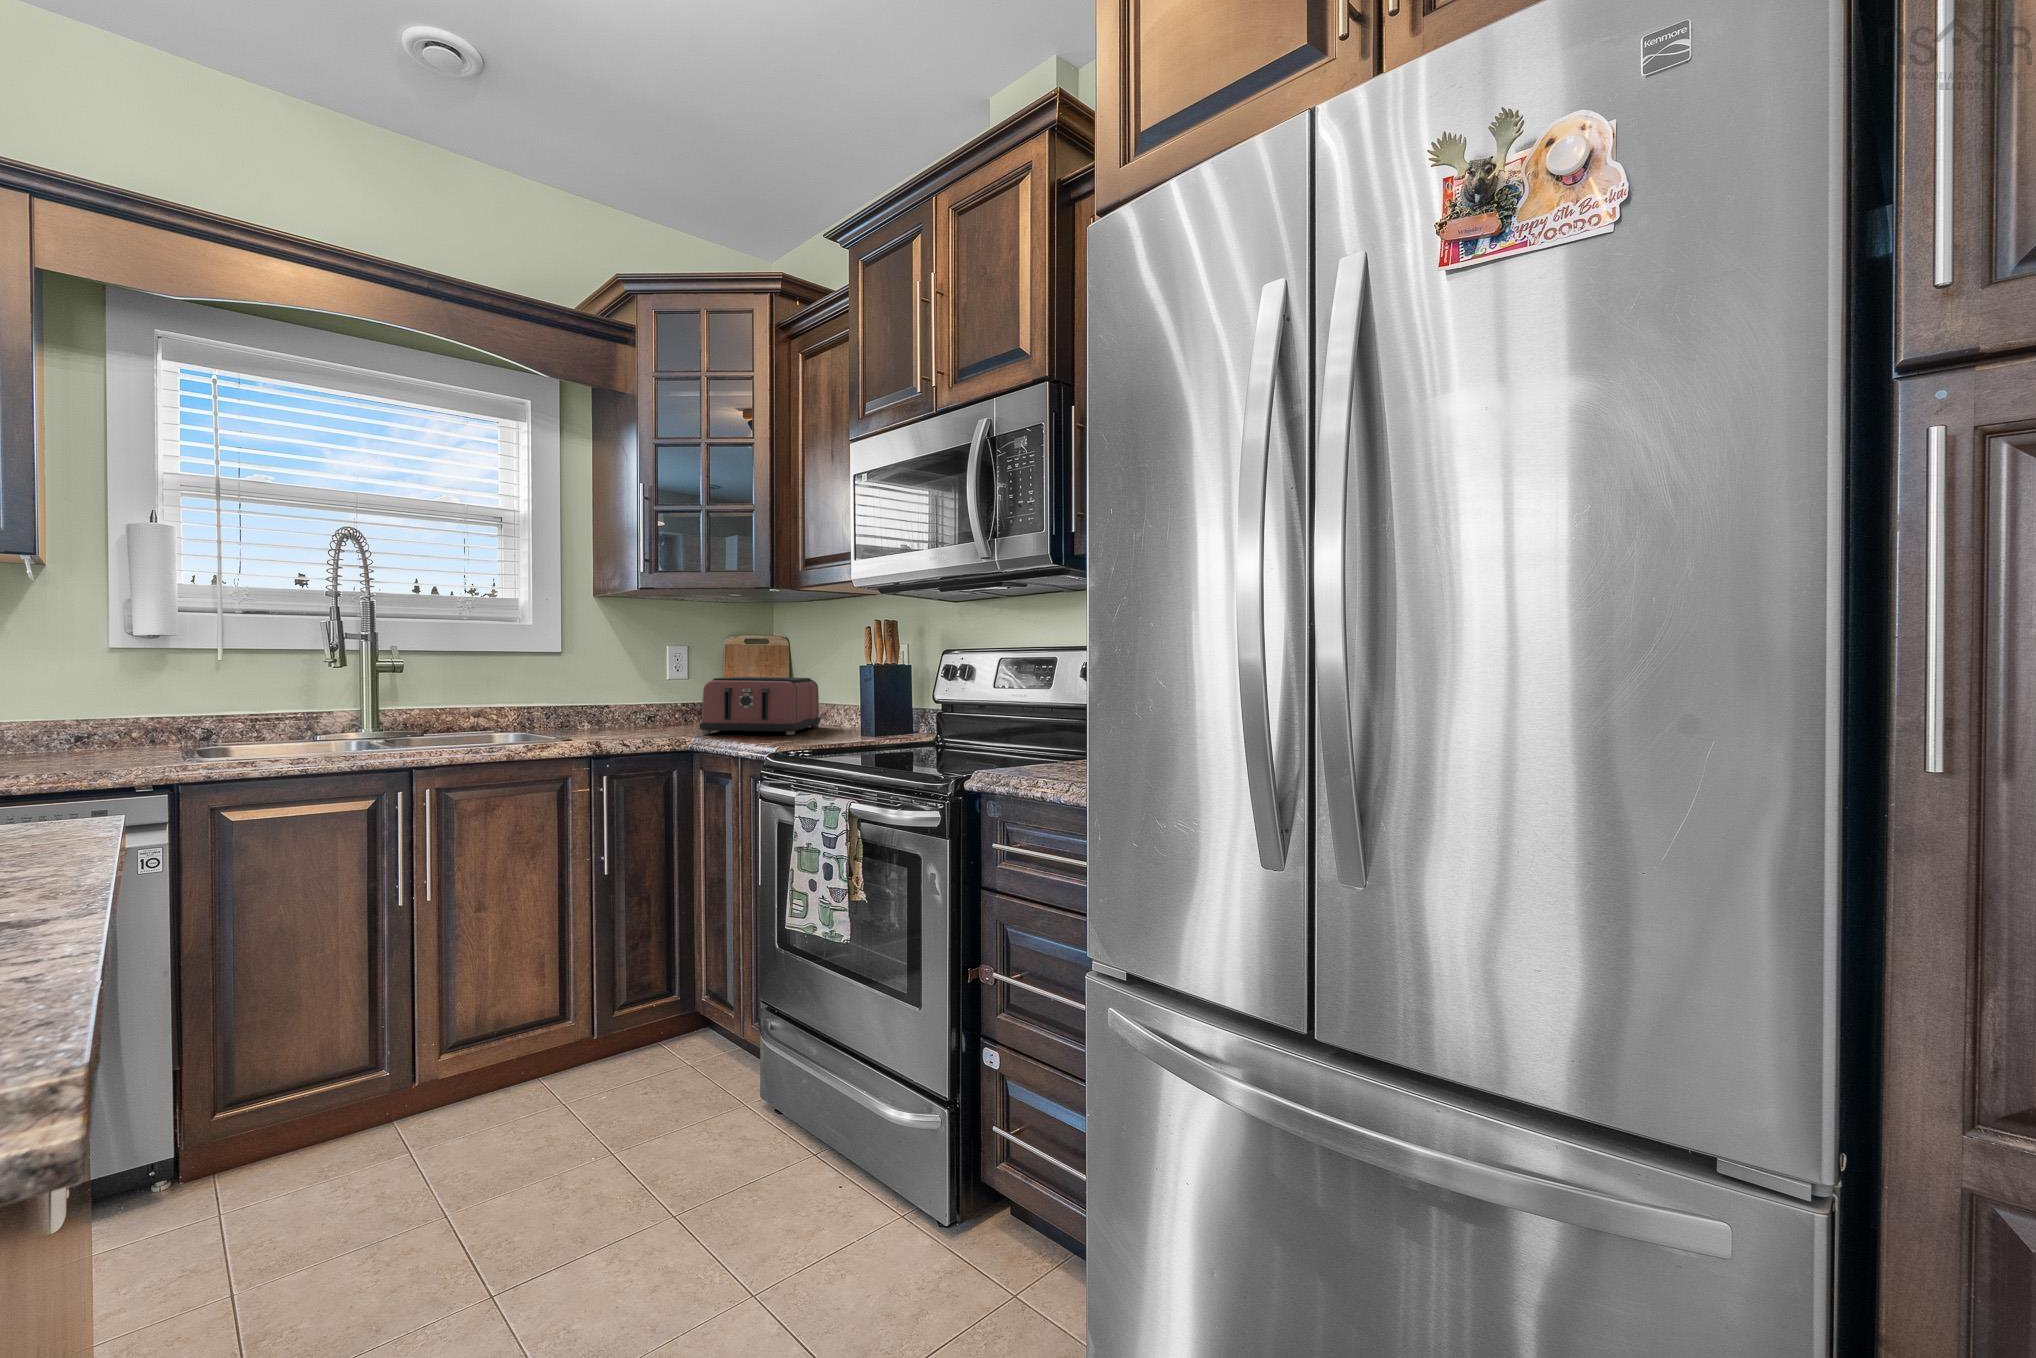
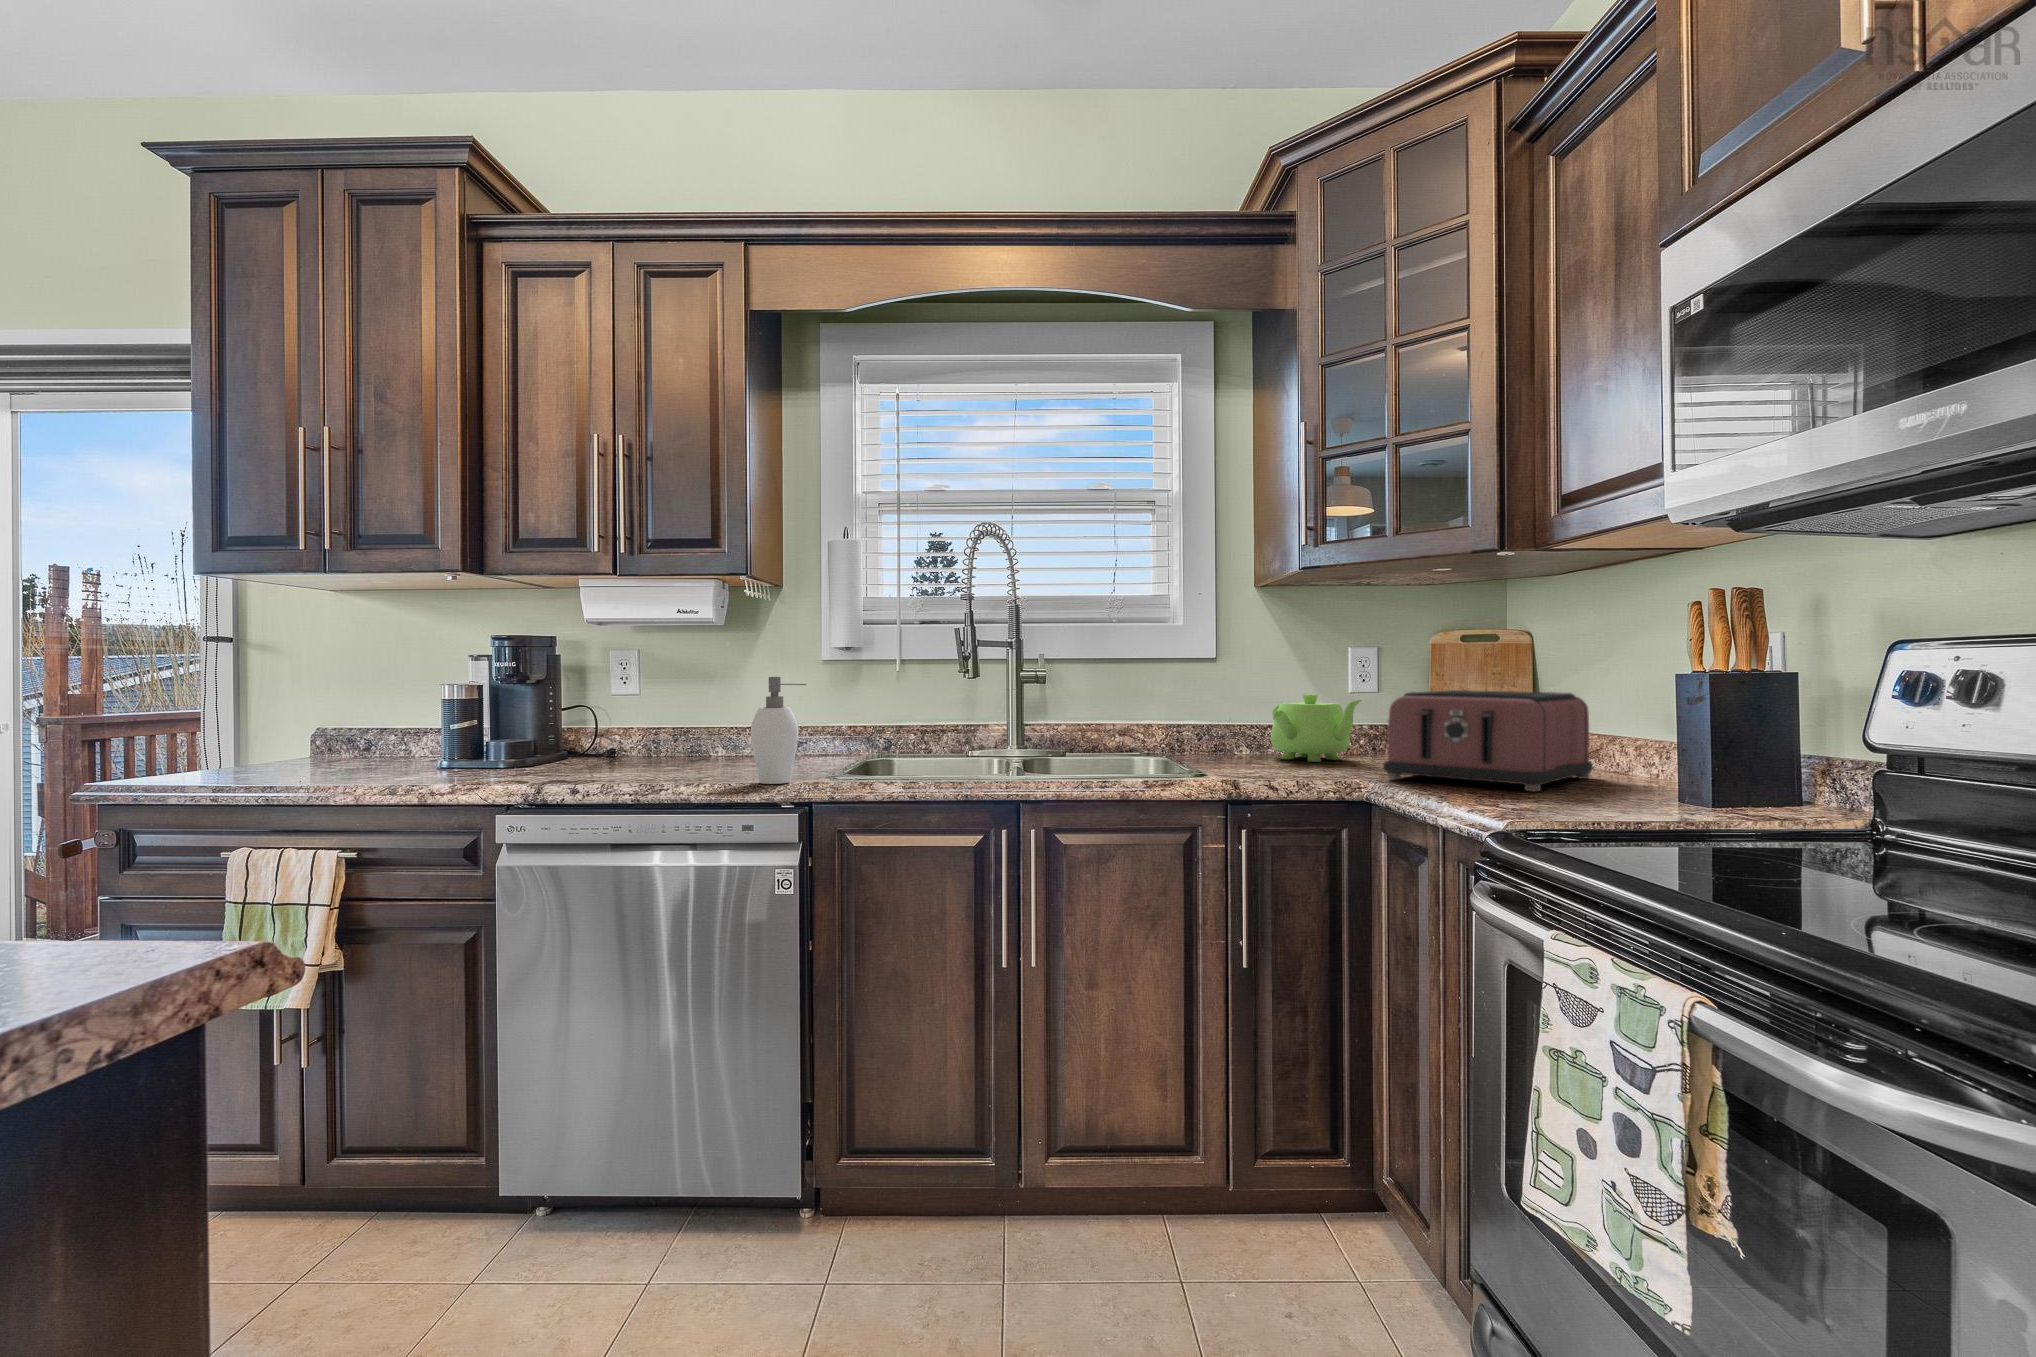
soap dispenser: none [46,666,135,775] -> present [751,677,806,784]
teapot: none [612,681,681,727] -> present [1271,694,1361,762]

